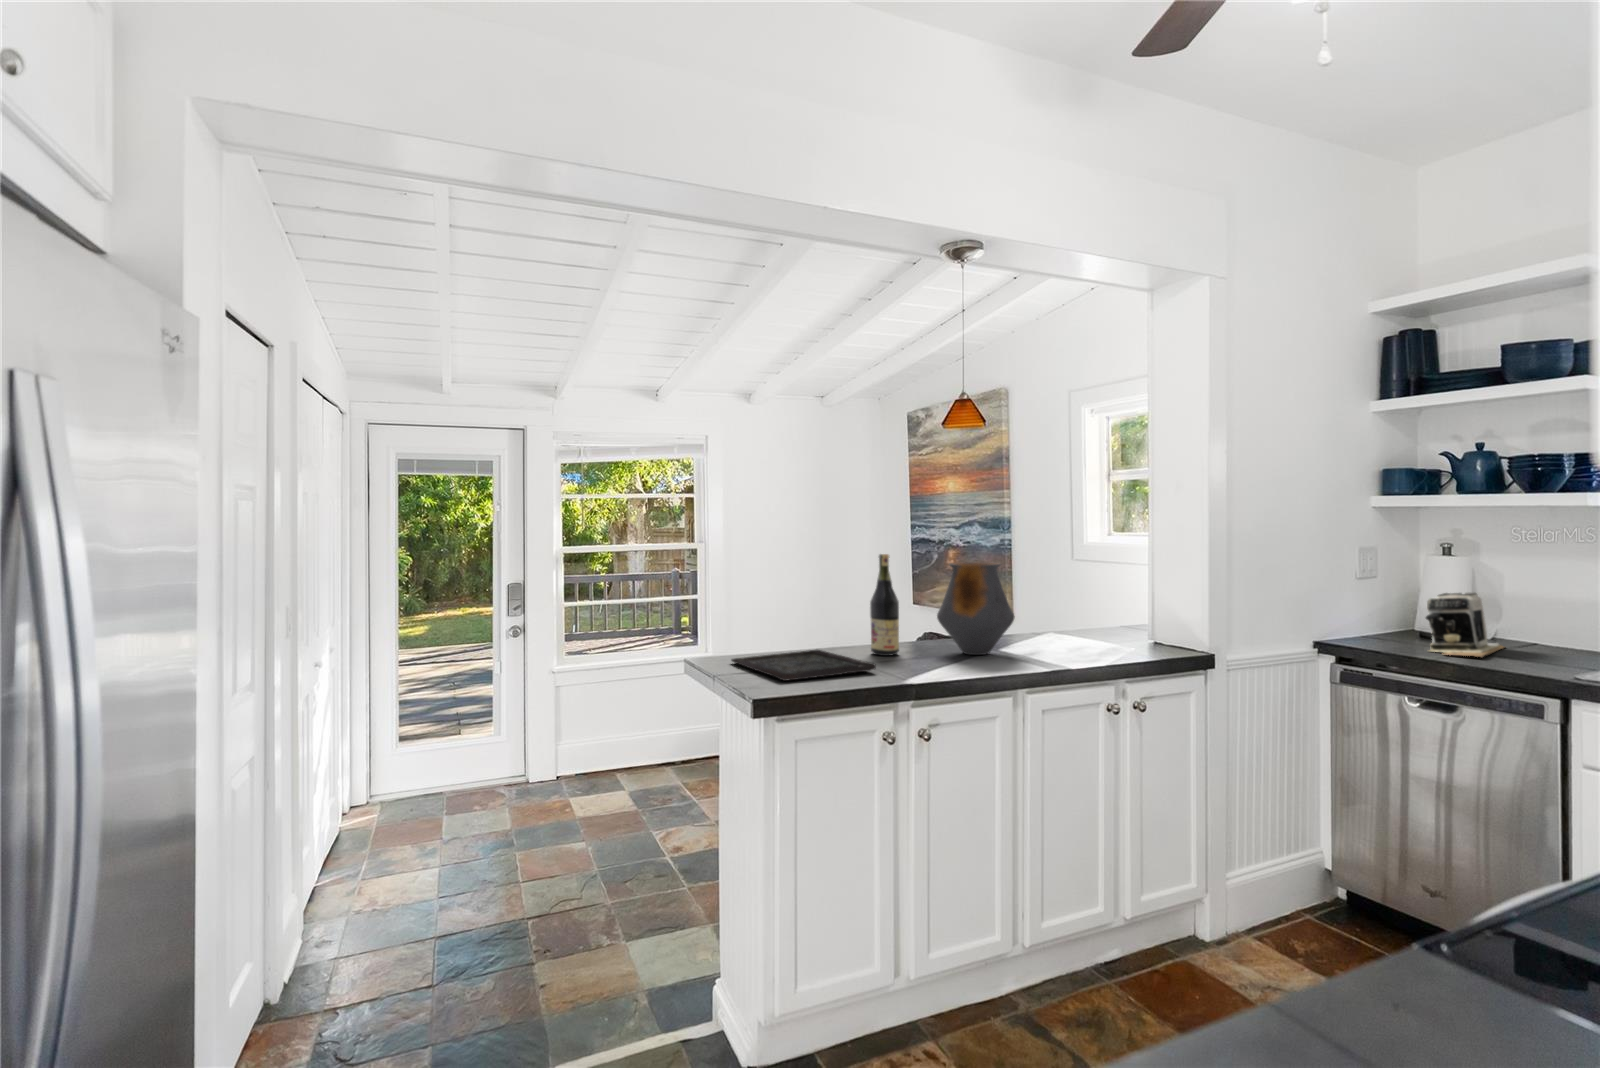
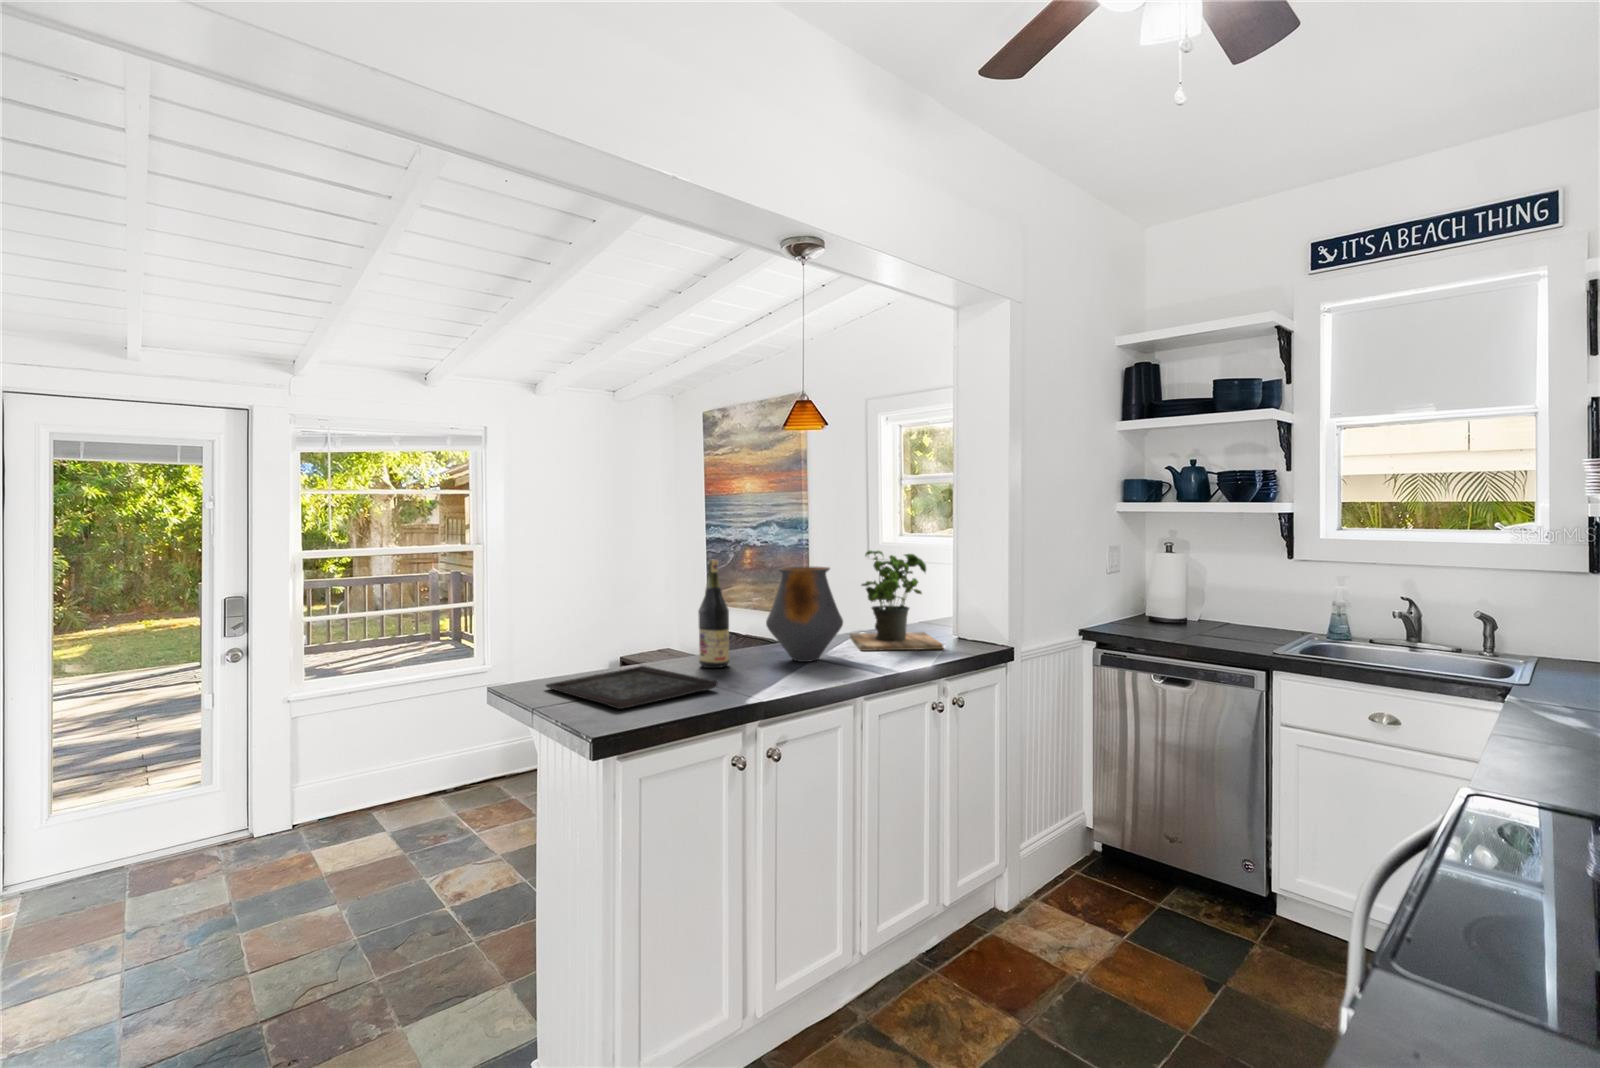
potted plant: none [1036,547,1131,651] -> present [850,551,943,651]
coffee maker: present [1426,592,1505,657] -> none [1164,584,1216,640]

